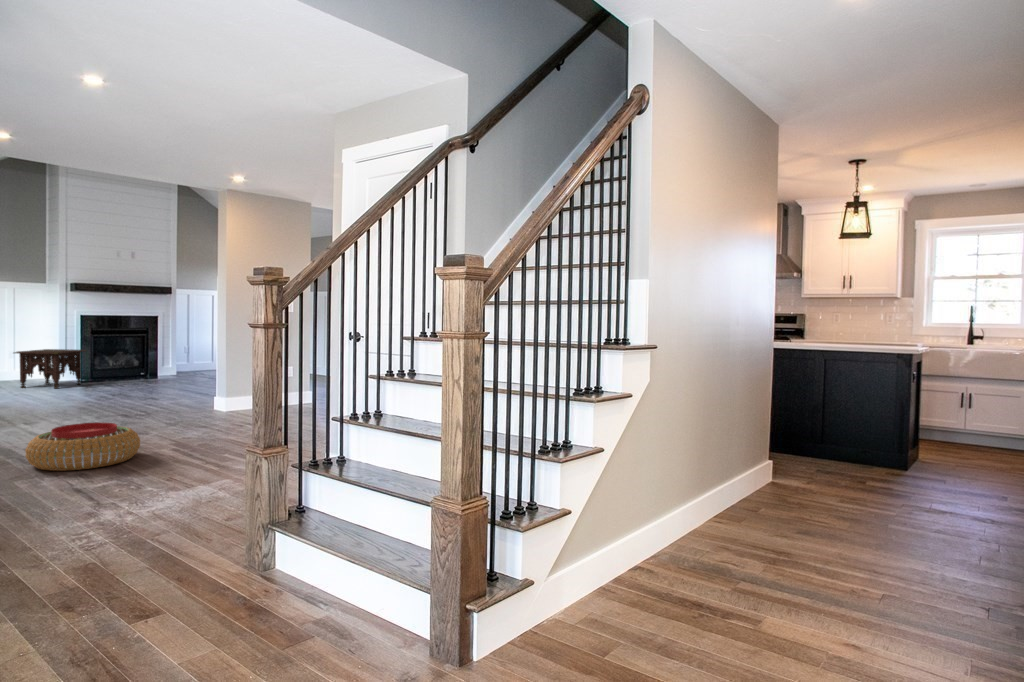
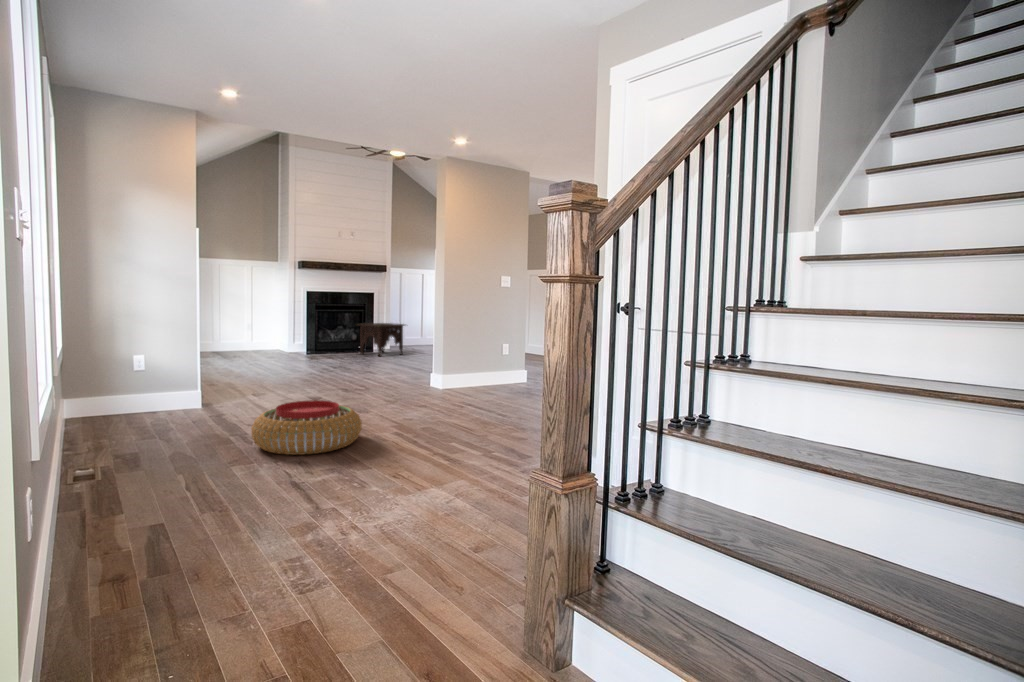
side table: present [14,349,86,389] -> present [359,323,404,356]

